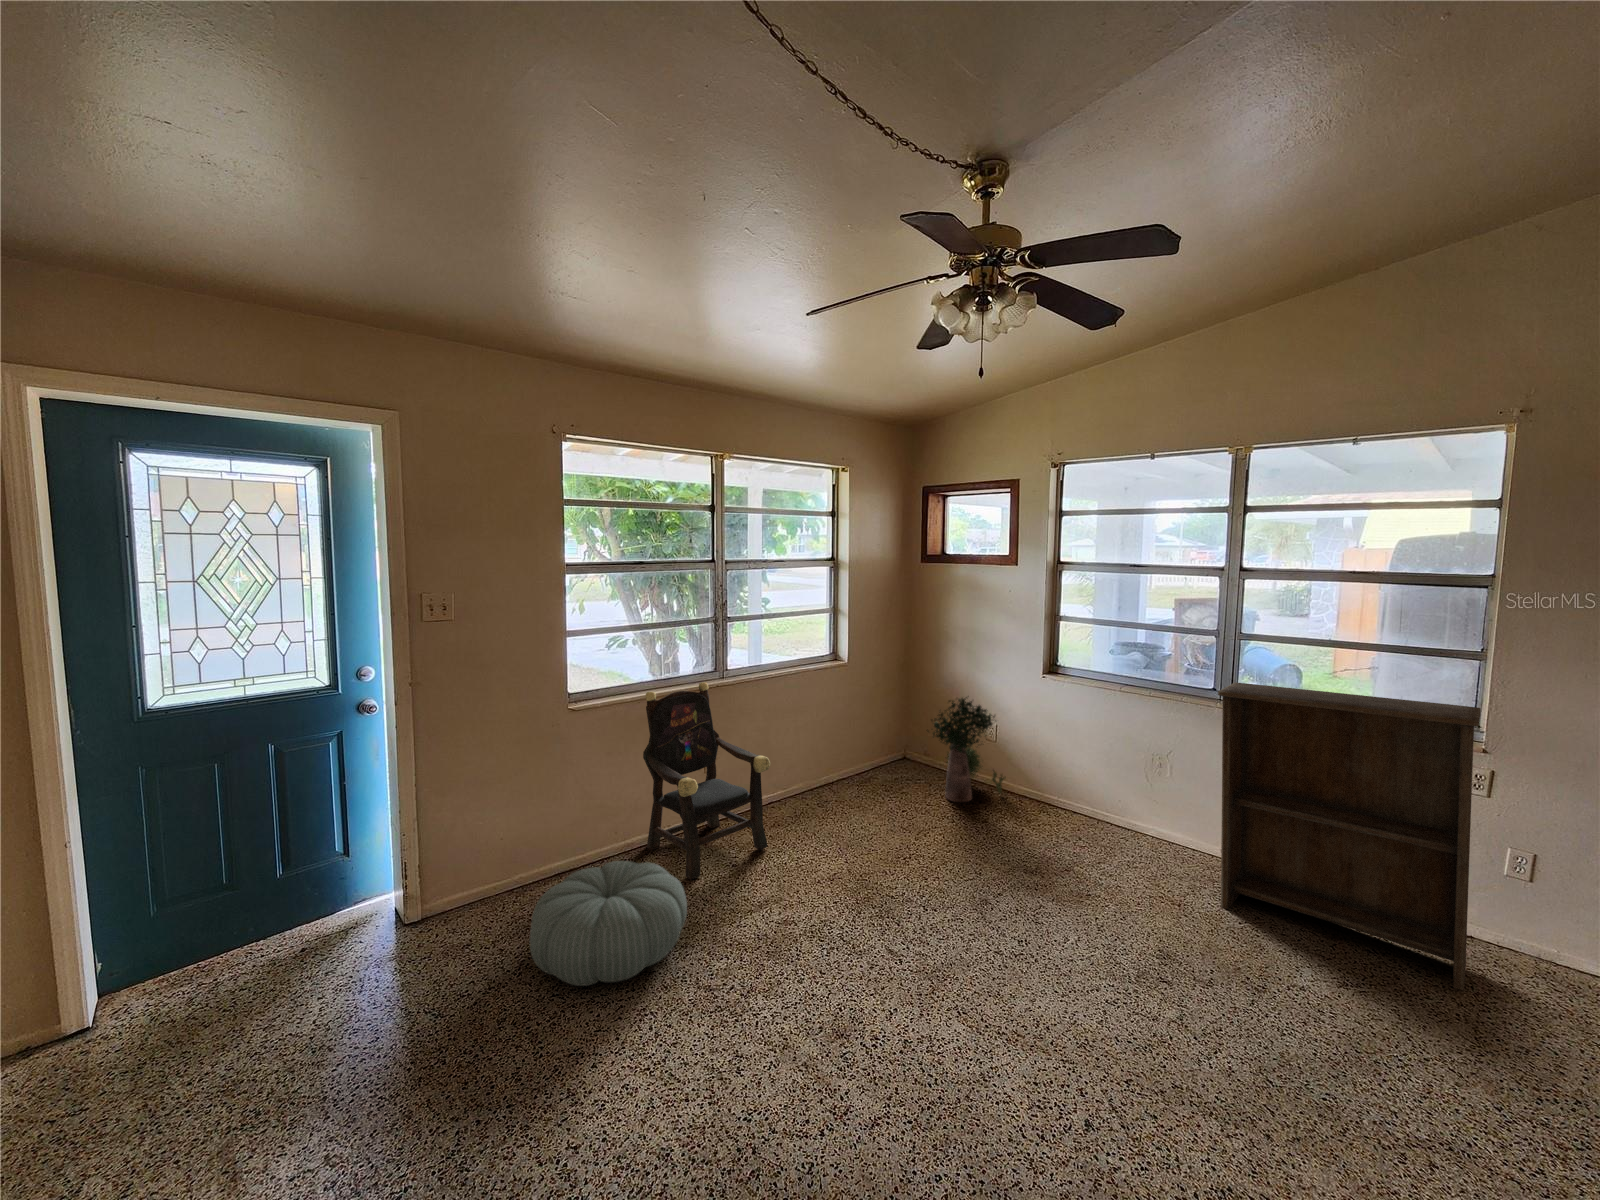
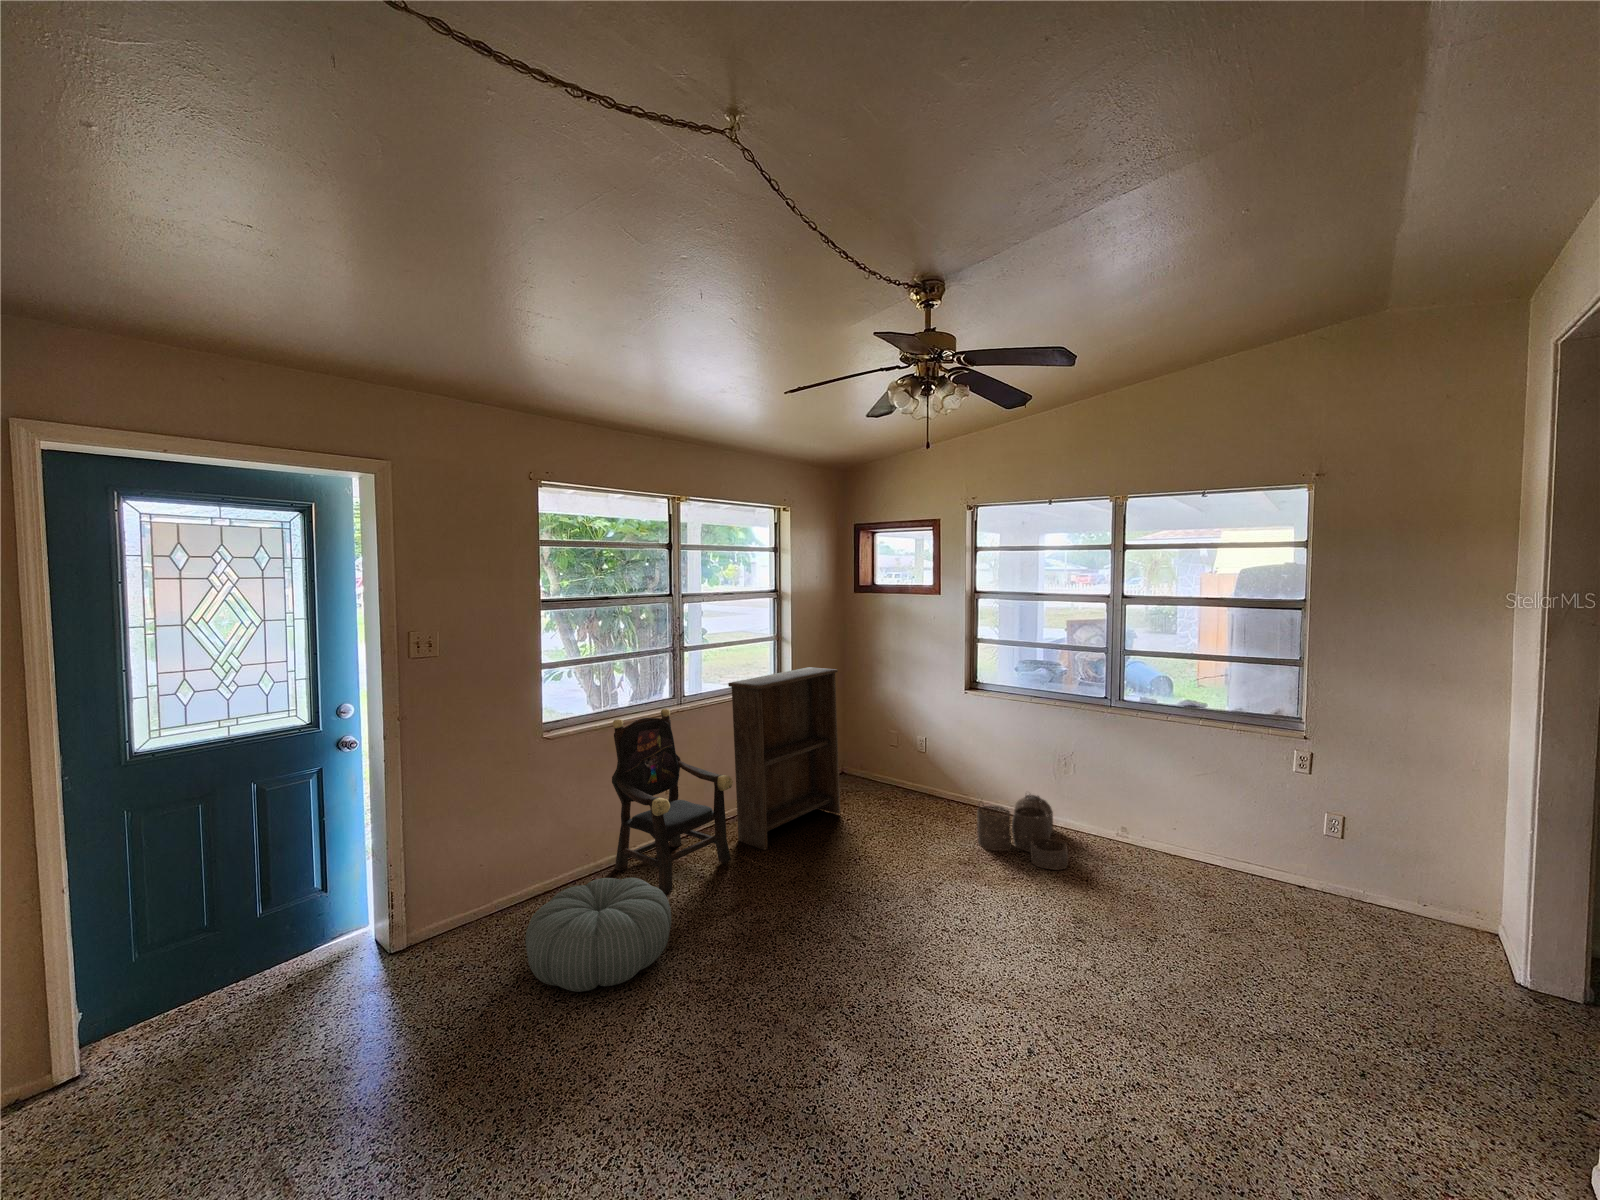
bookshelf: present [1218,682,1481,990] -> present [728,667,840,850]
potted plant: present [931,697,1006,802] -> none [868,713,938,811]
woven basket: none [1047,791,1155,886] -> present [977,794,1068,870]

